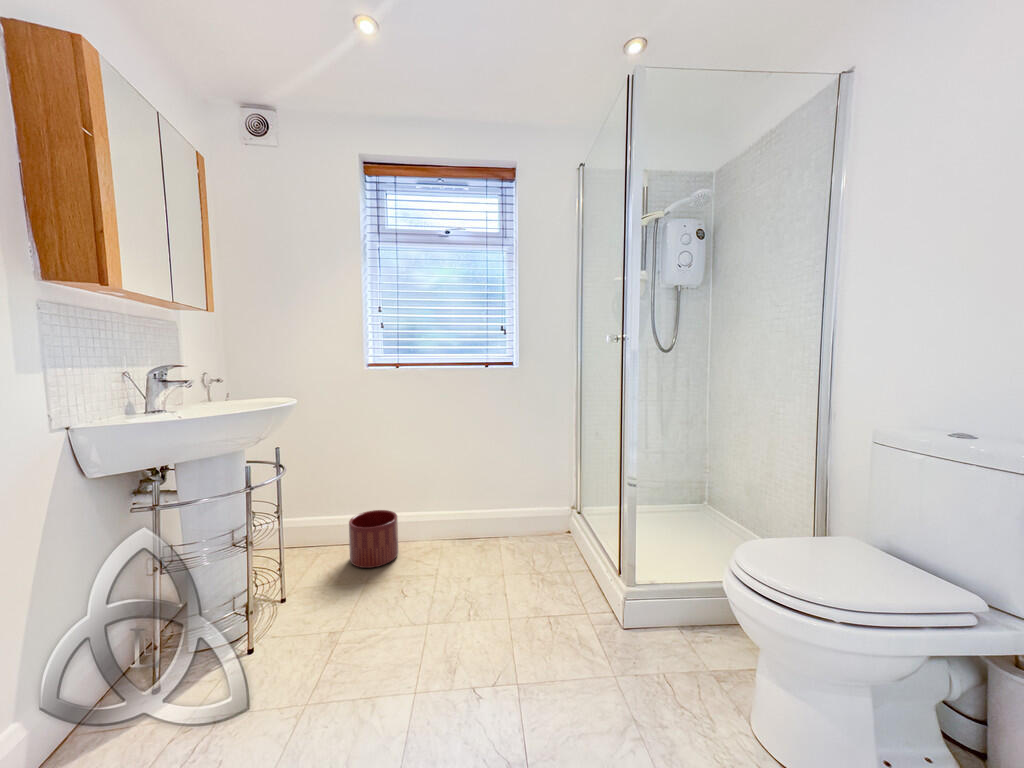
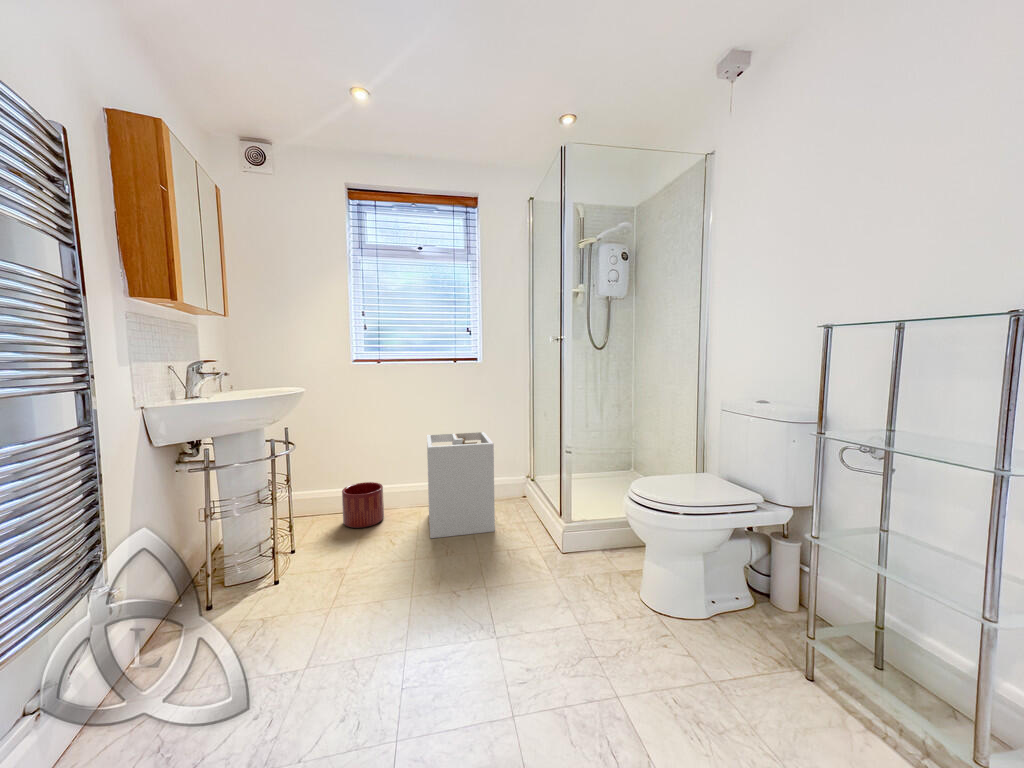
laundry hamper: none [449,454,532,589] -> present [427,432,495,538]

